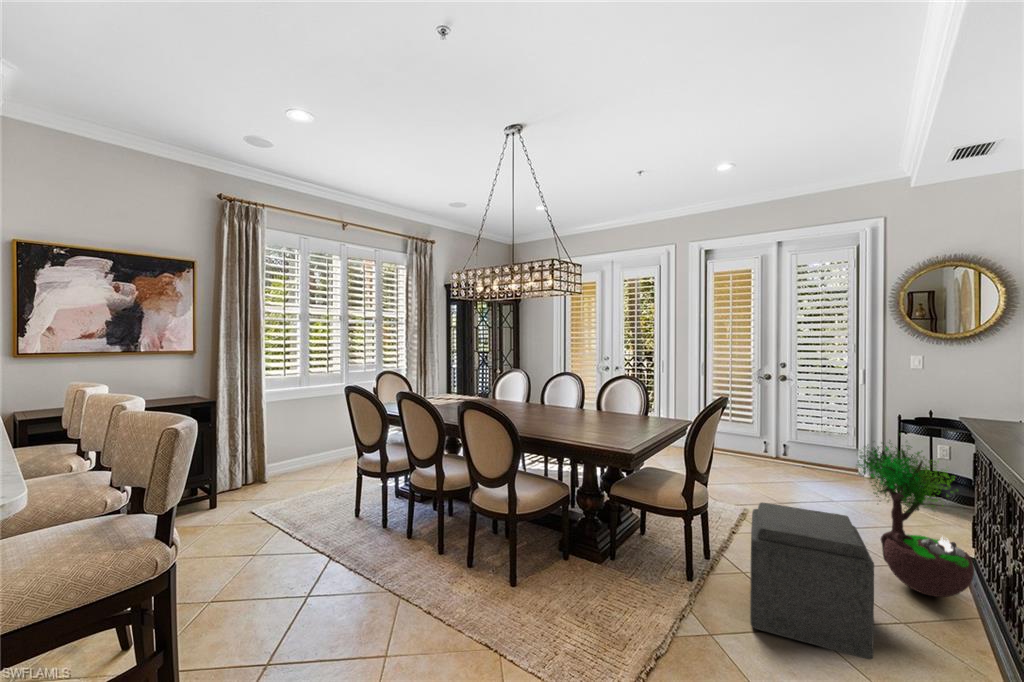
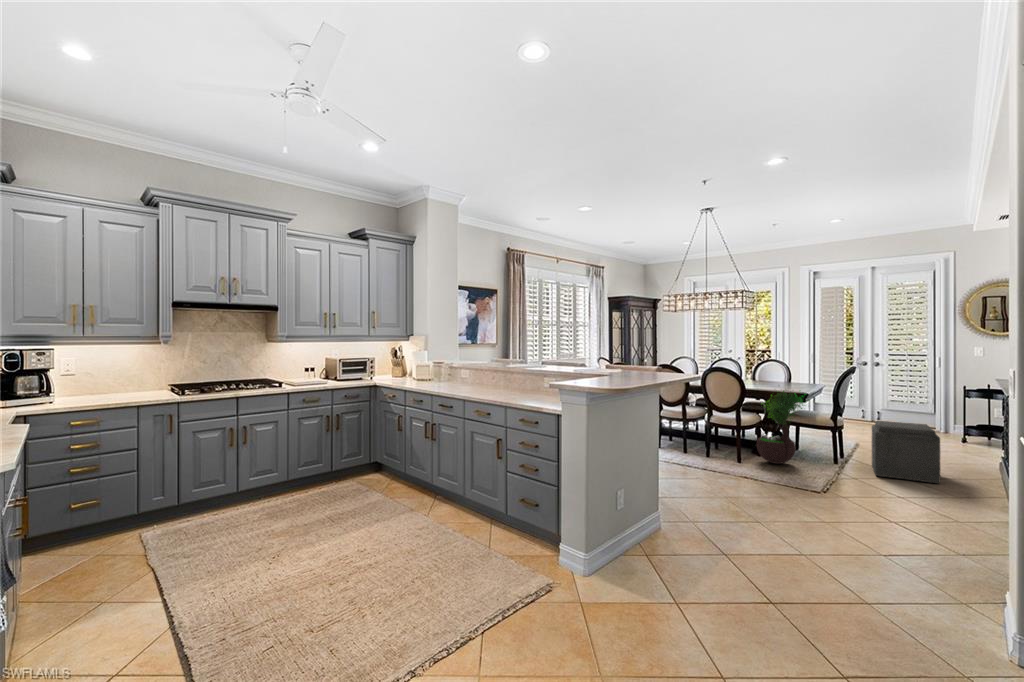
potted tree: present [857,445,974,597] -> present [757,391,803,464]

